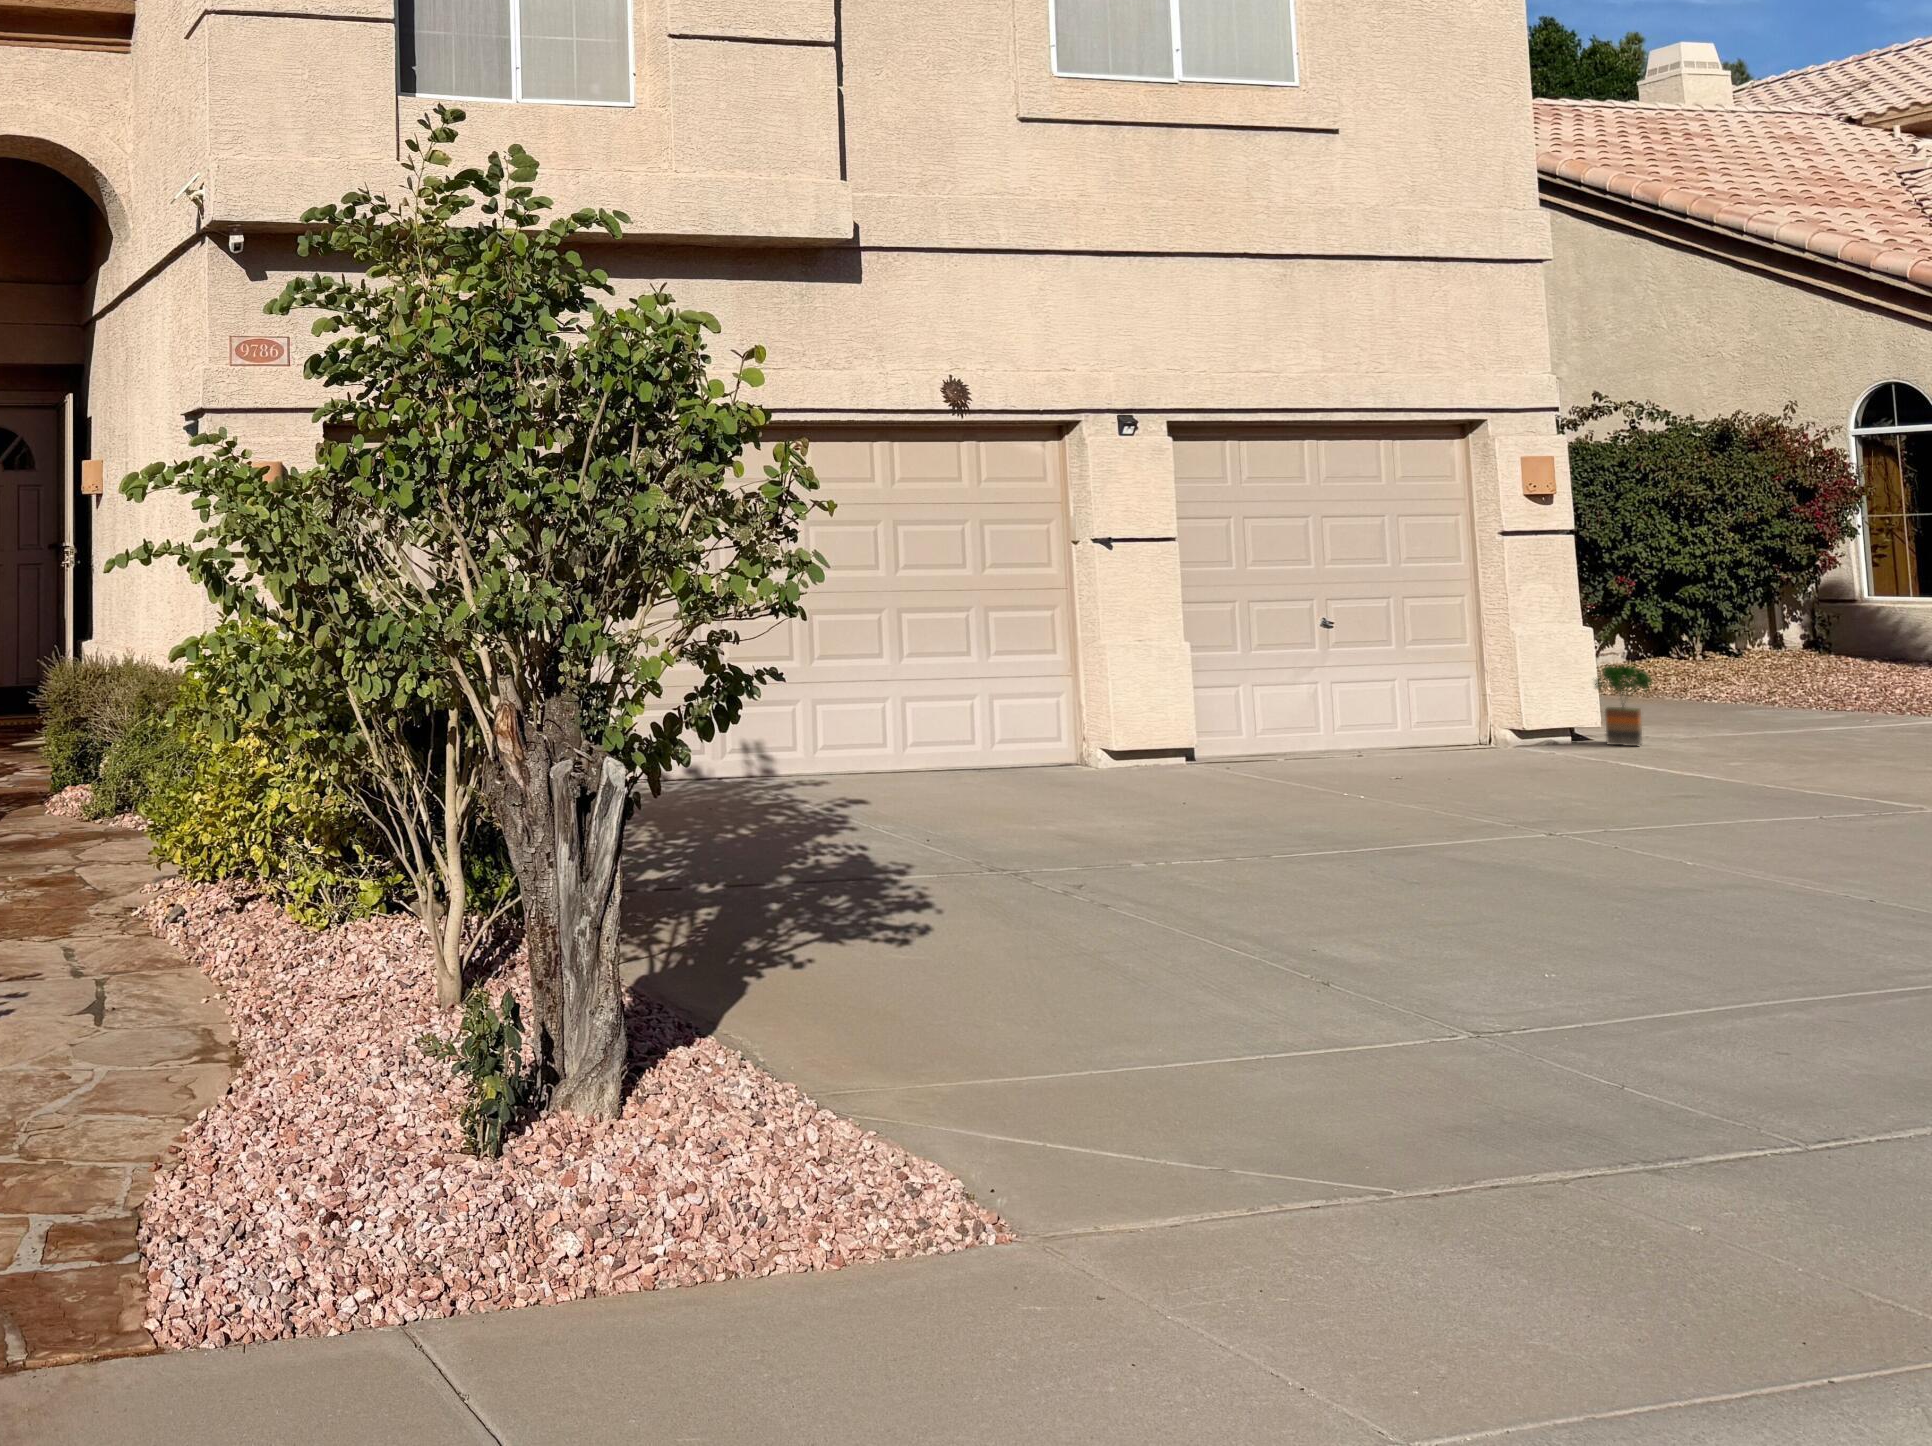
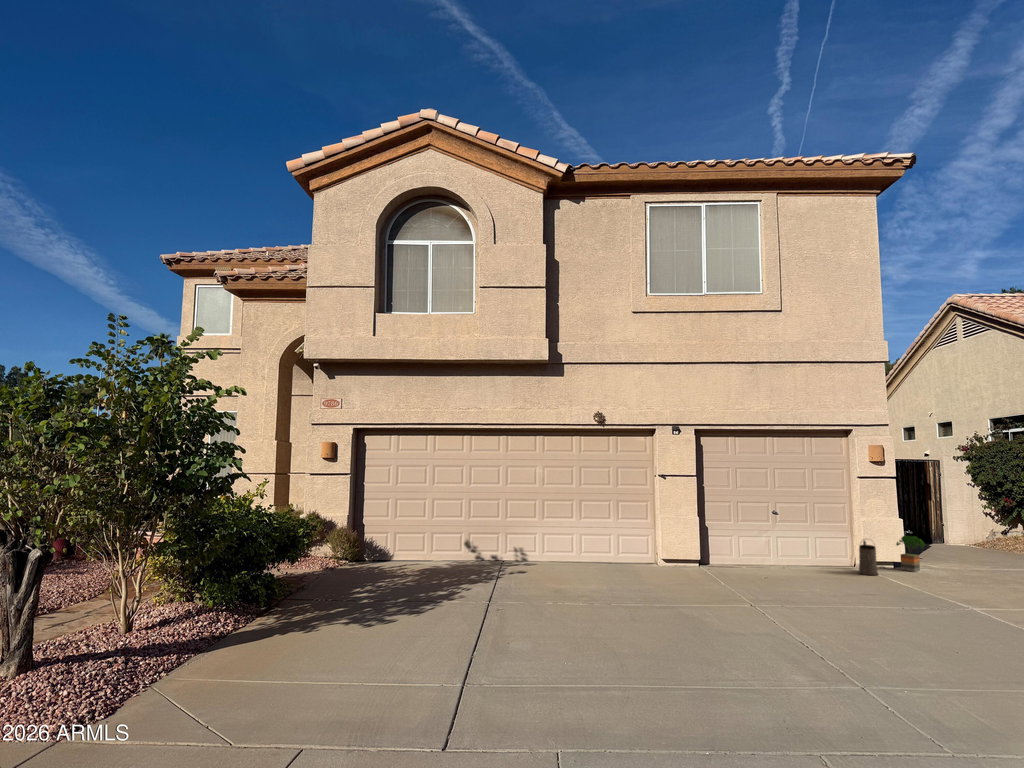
watering can: none [1528,674,1585,758] -> present [859,541,878,575]

